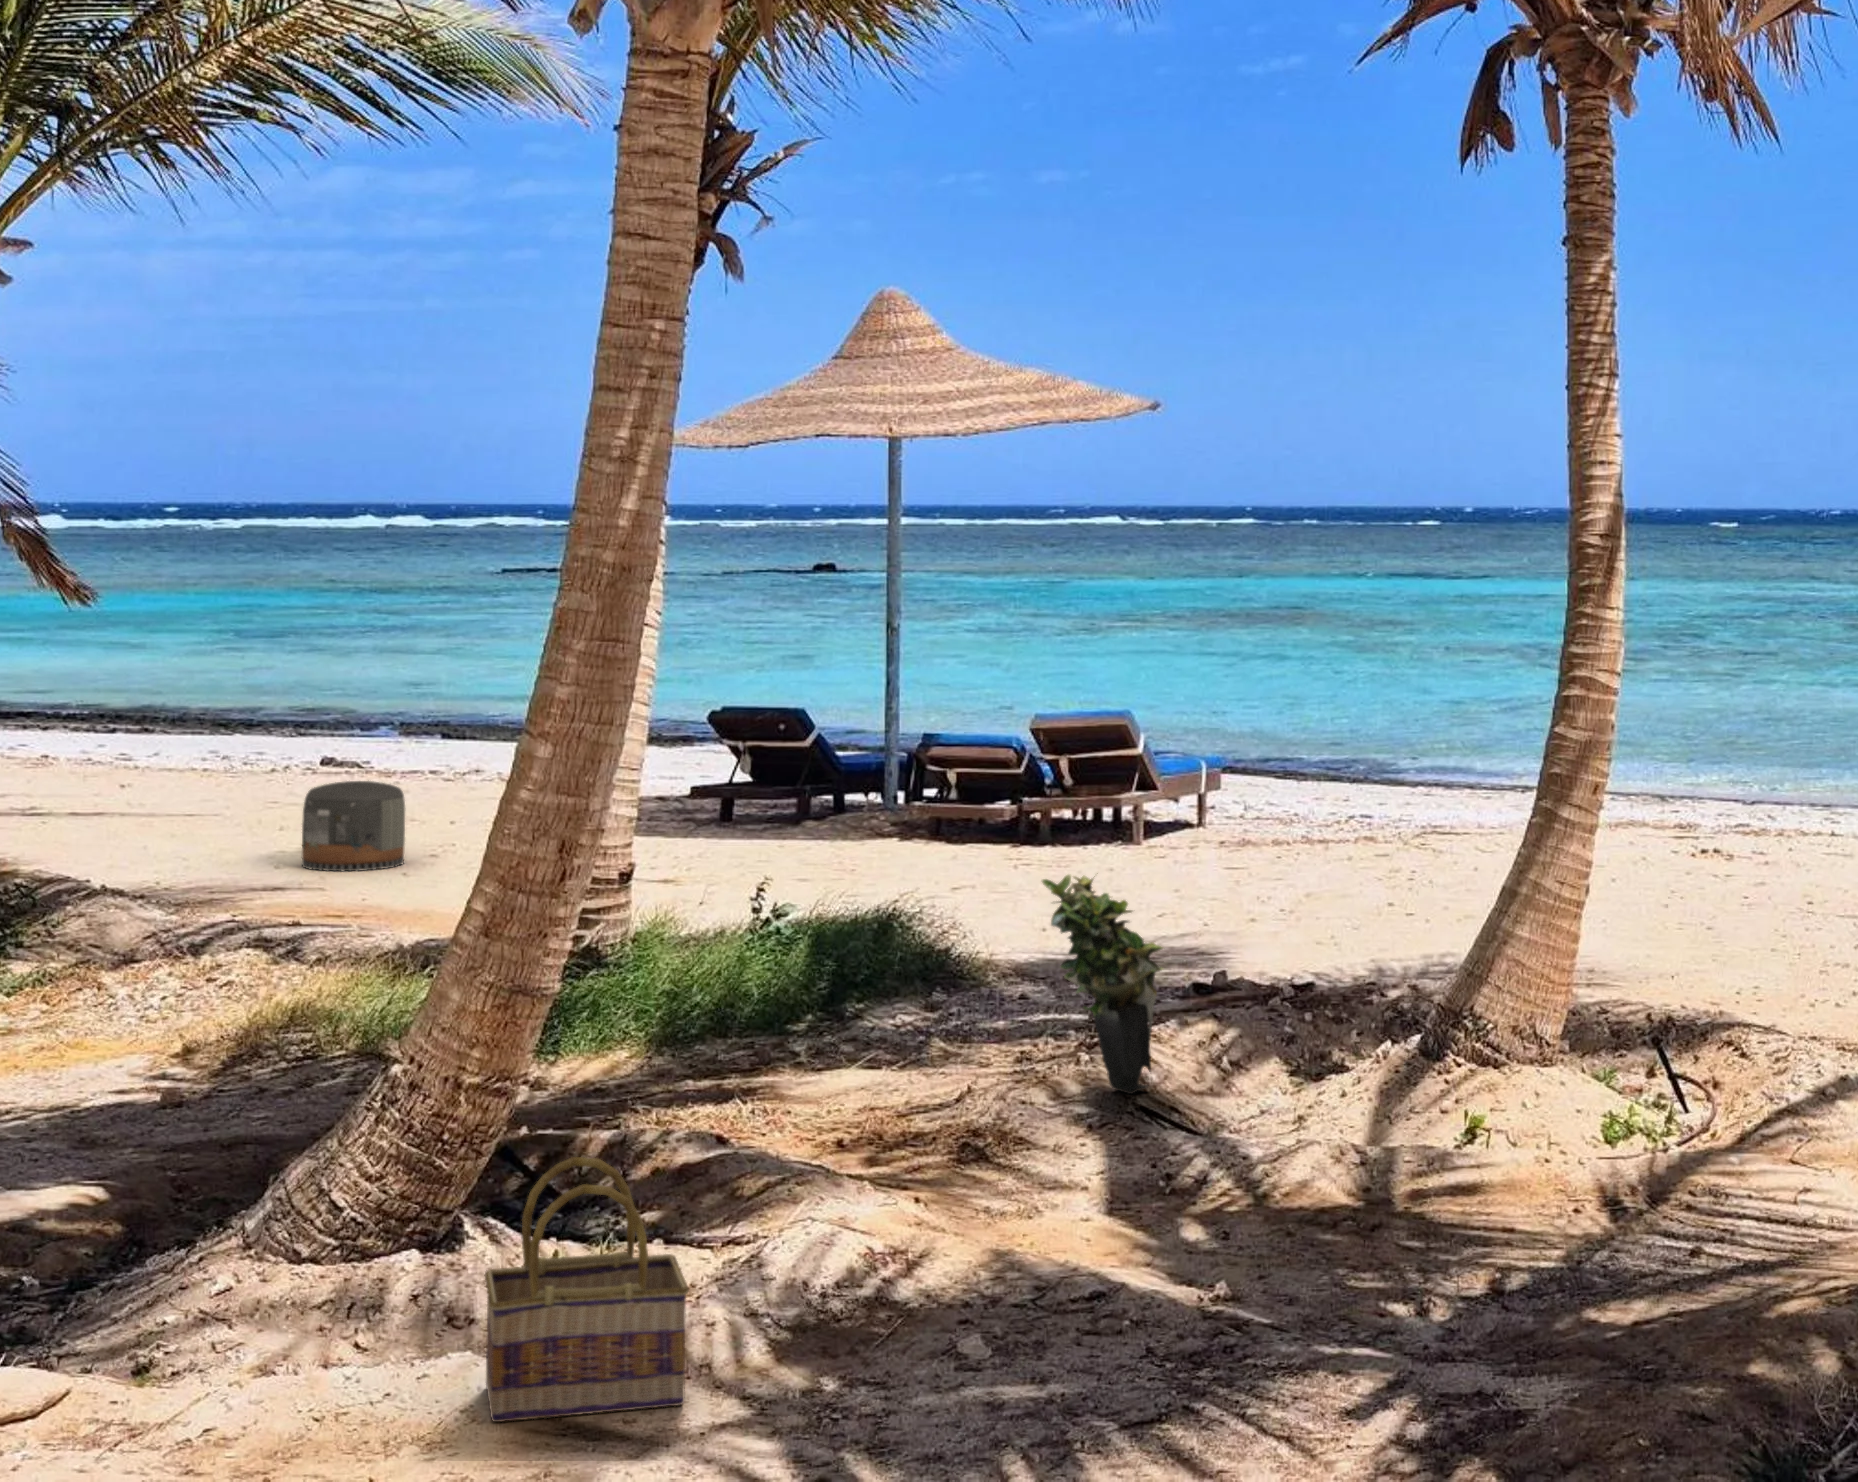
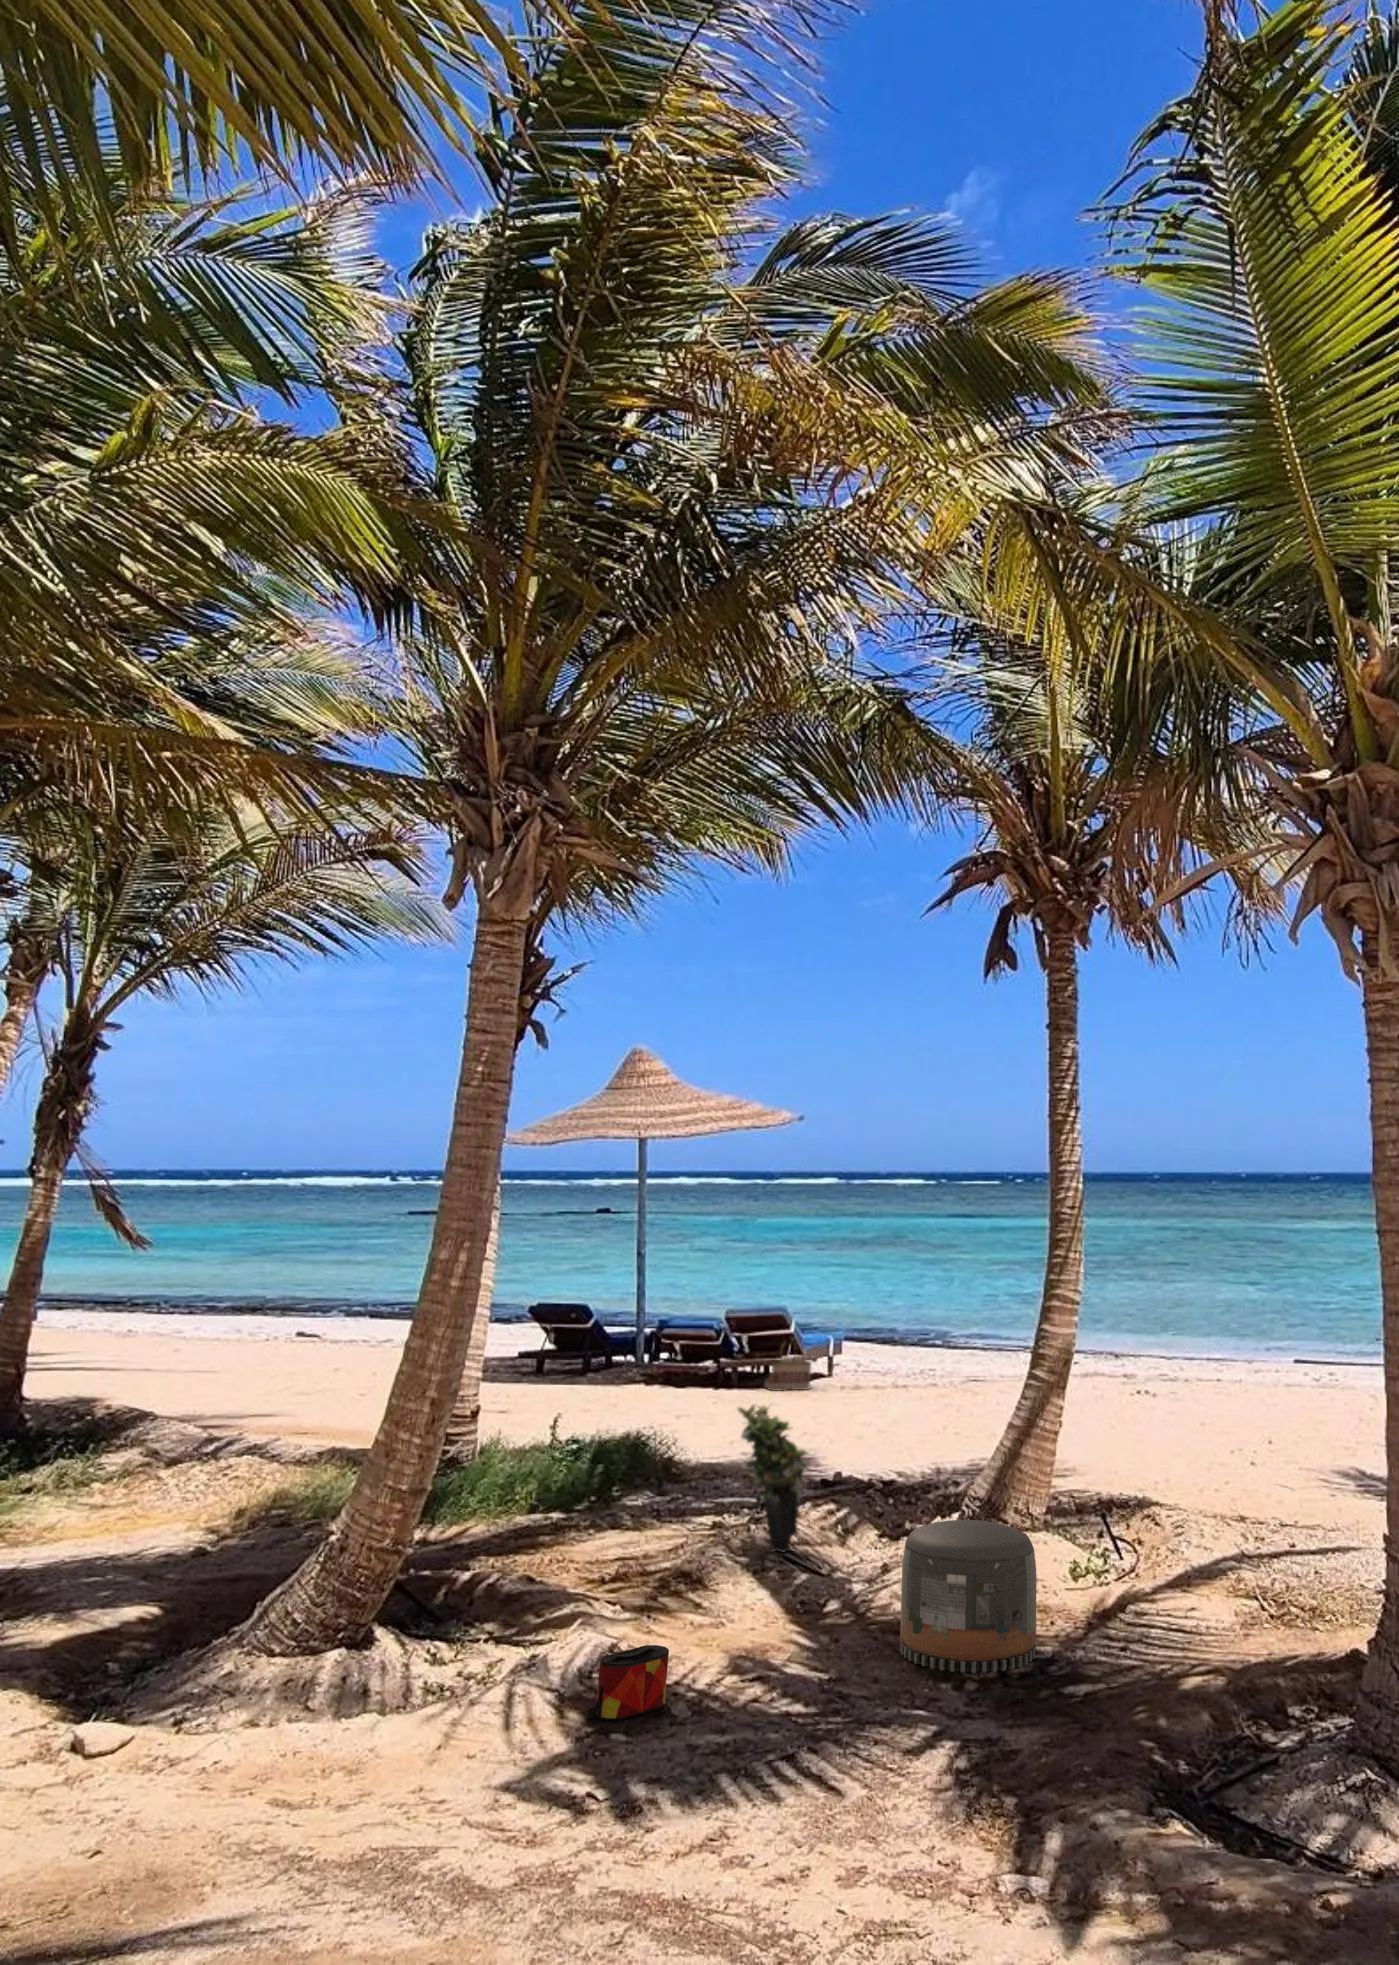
pouf: present [302,781,405,871] -> present [900,1520,1036,1673]
basket: present [485,1157,689,1422] -> present [765,1338,811,1391]
bag: none [802,1268,935,1388] -> present [587,1645,669,1721]

